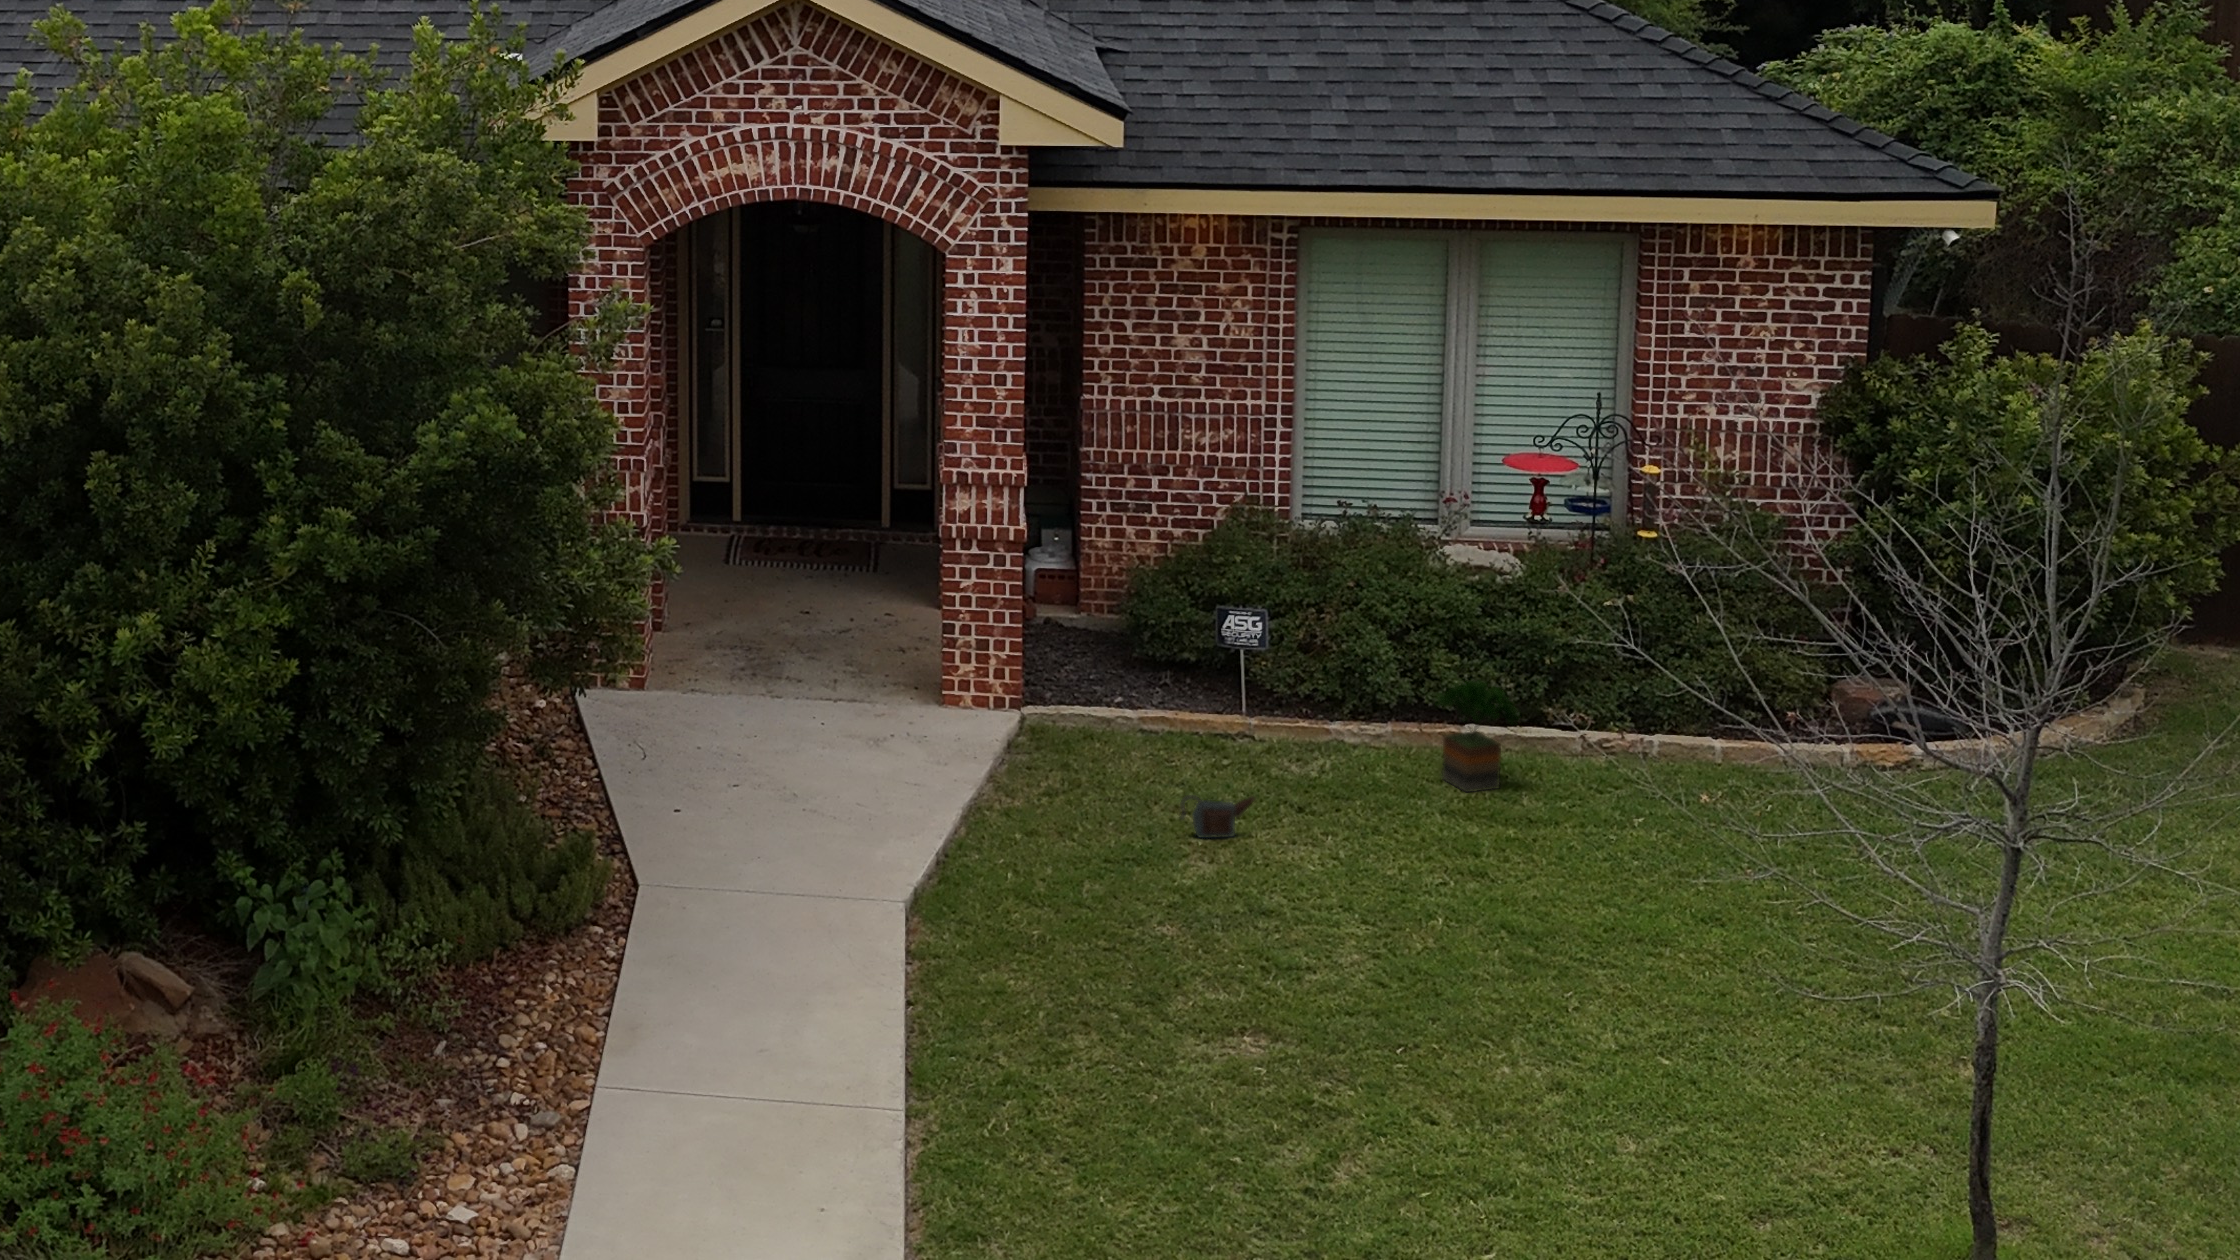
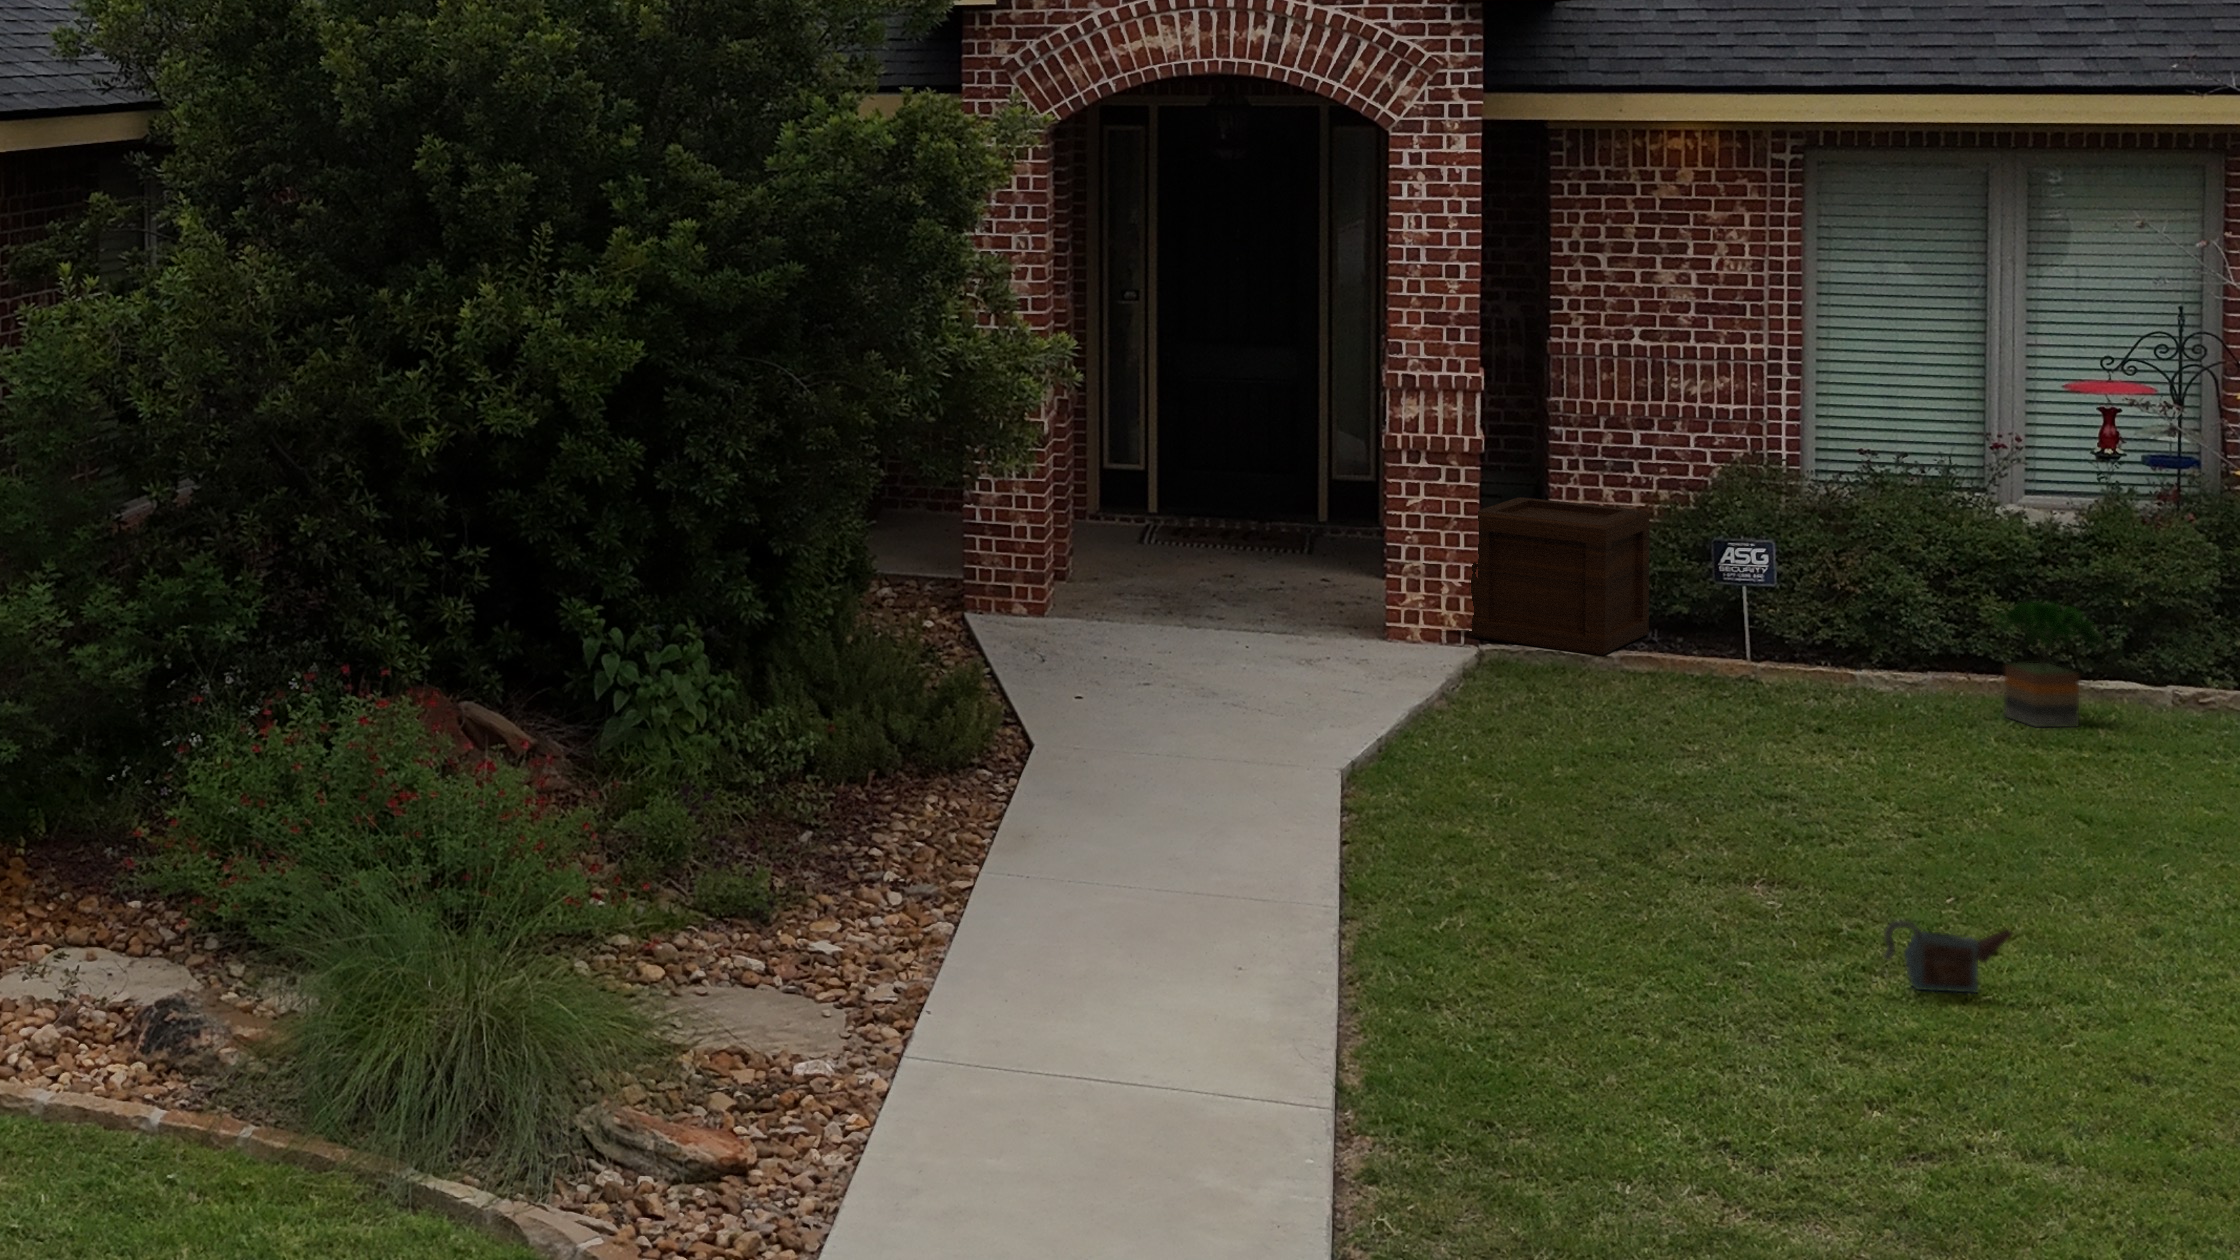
wooden crate: none [1013,558,1163,713] -> present [1469,497,1650,656]
watering can: present [1180,795,1255,838] -> present [1884,920,2013,992]

